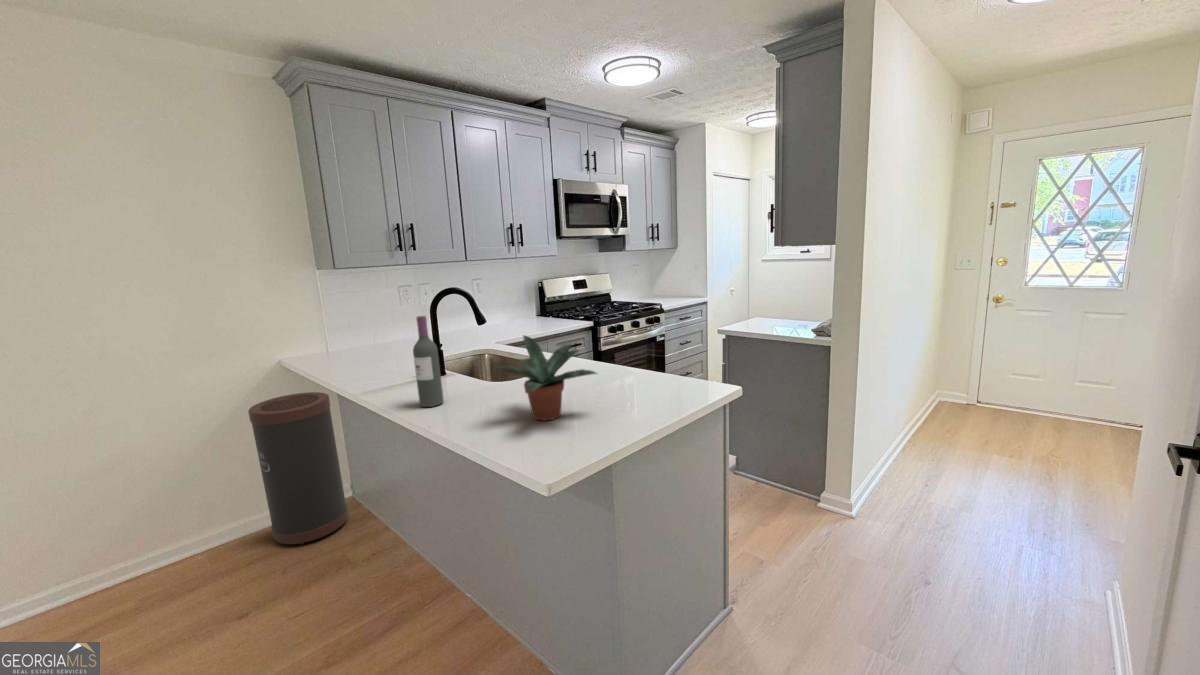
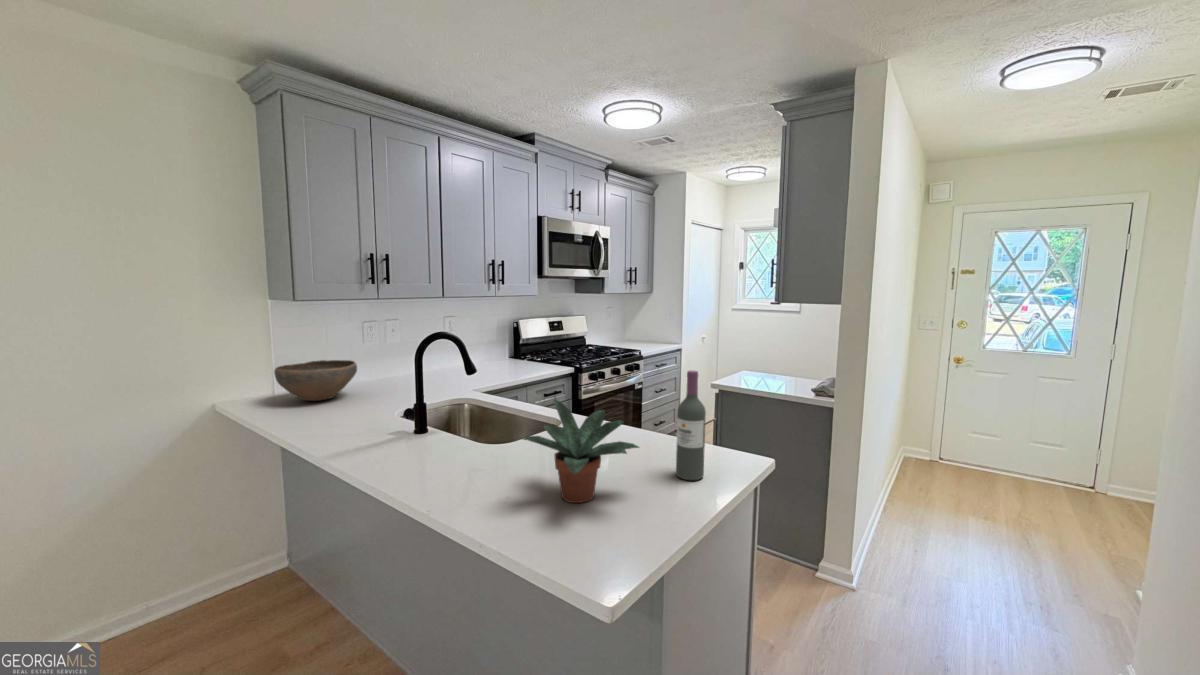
wine bottle: present [413,316,444,407] -> present [676,370,706,480]
bowl: none [324,319,392,354] -> present [274,360,357,401]
trash can: present [248,392,348,545] -> none [169,444,284,637]

